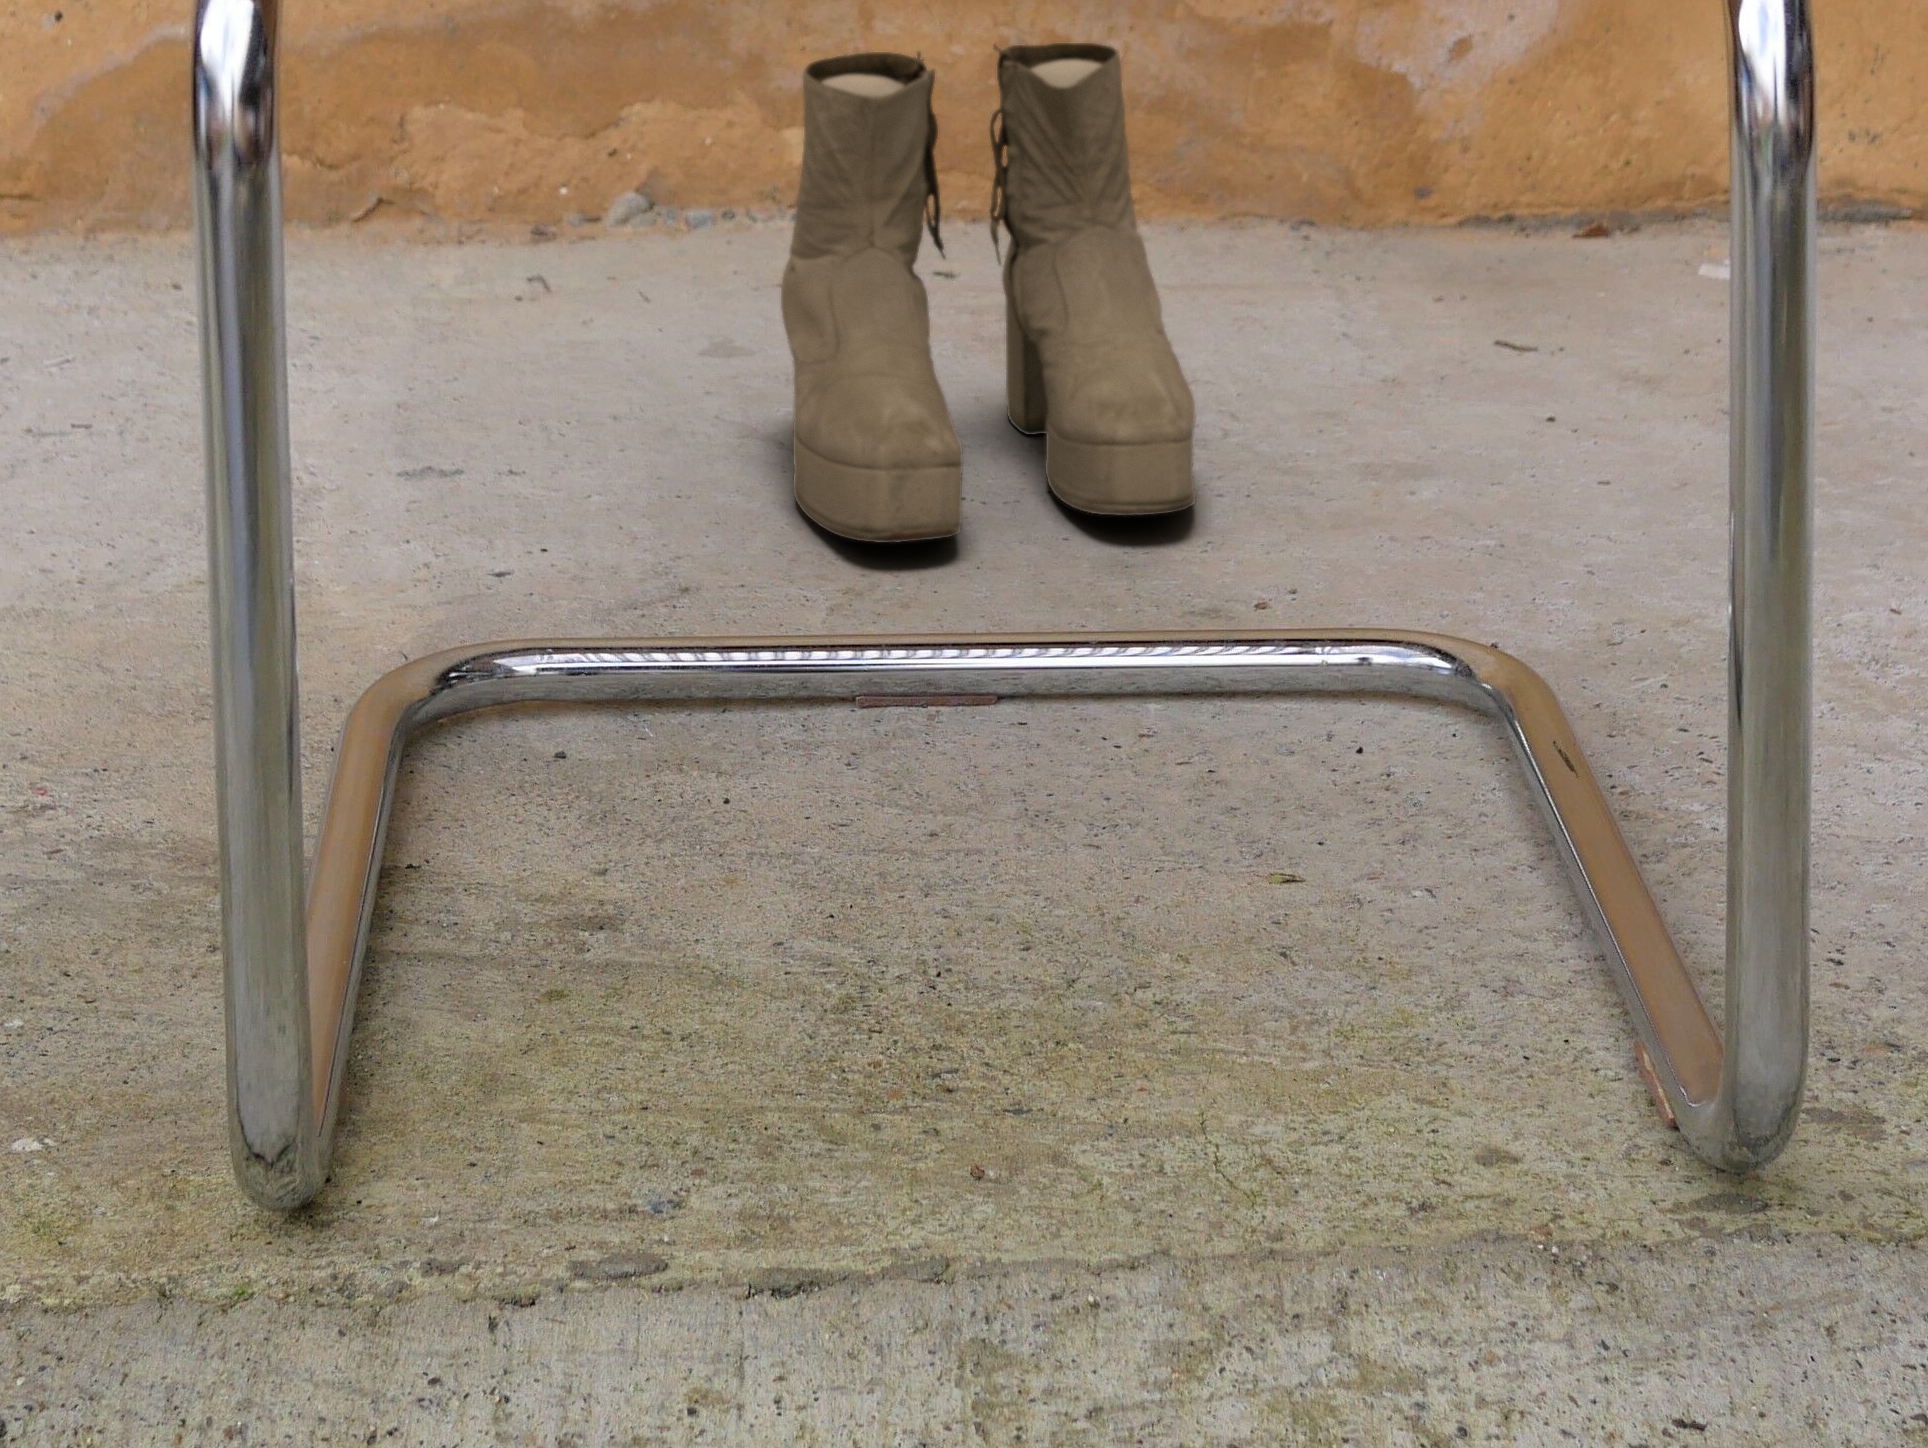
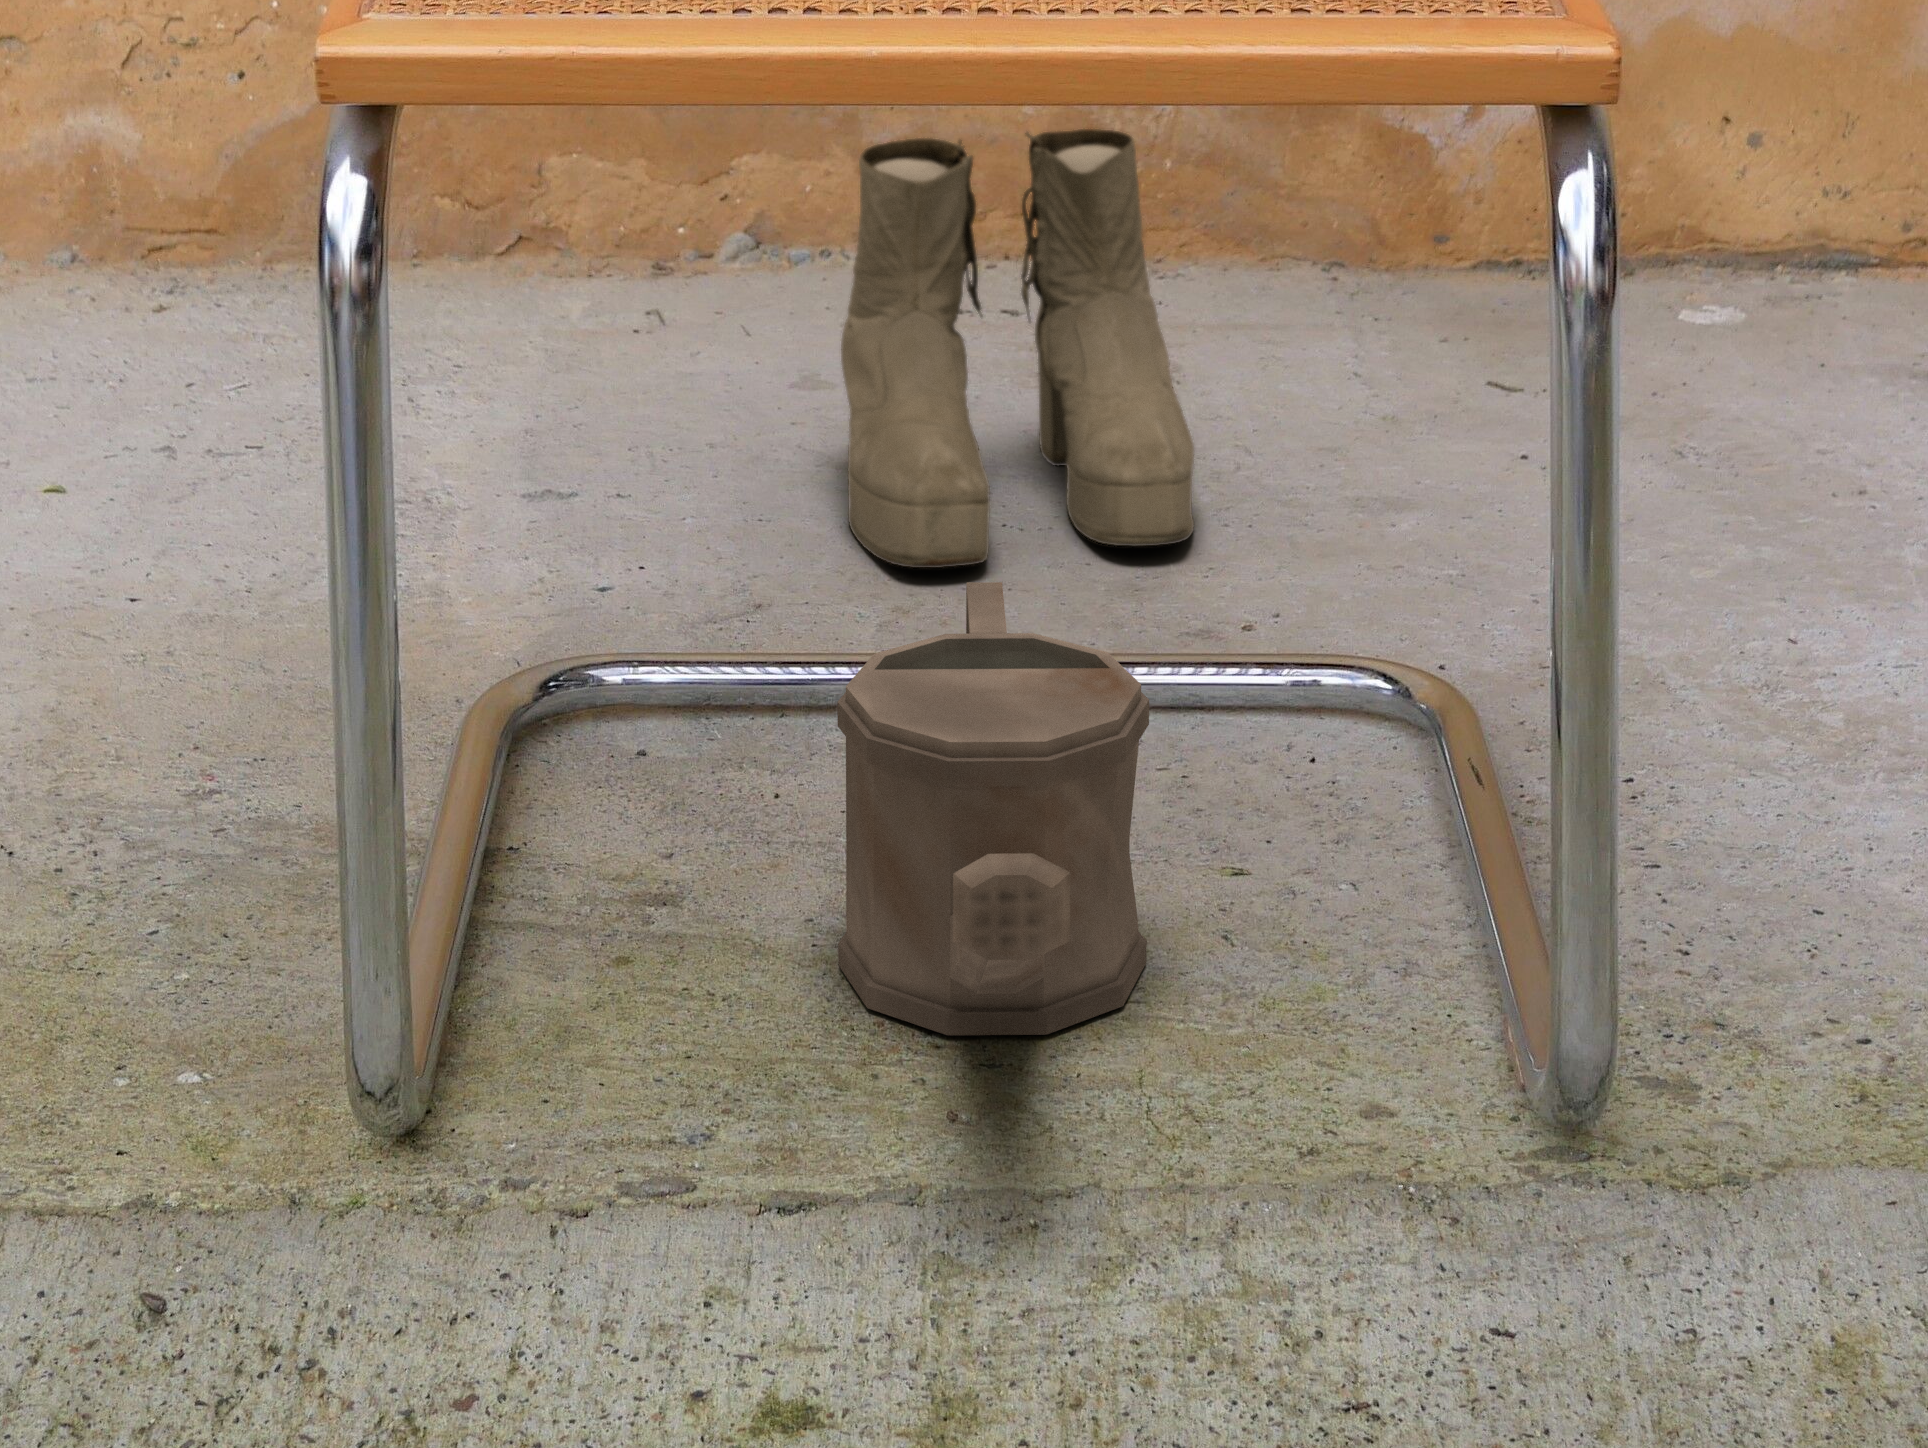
watering can: none [824,535,1202,1074] -> present [837,582,1149,1035]

